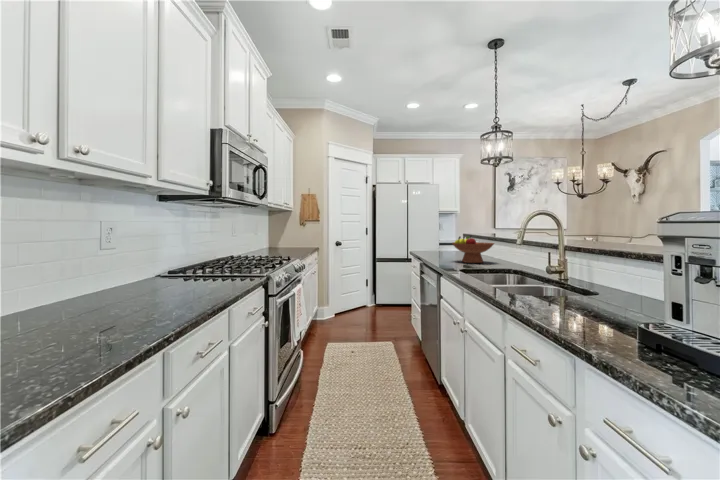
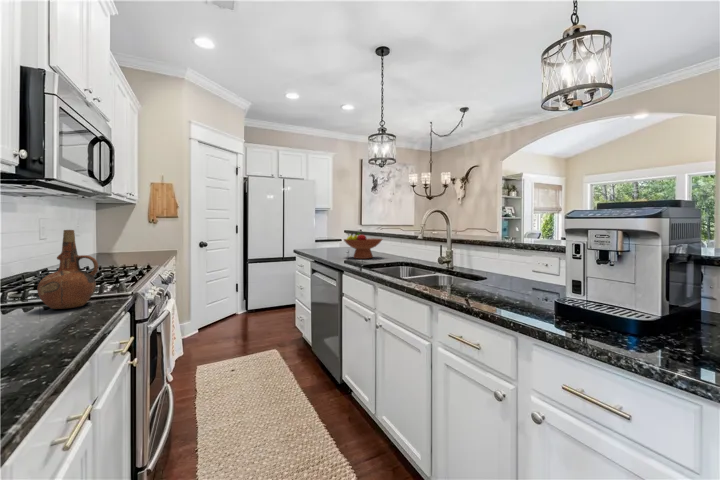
ceramic pitcher: none [210,233,242,285] -> present [37,230,98,309]

